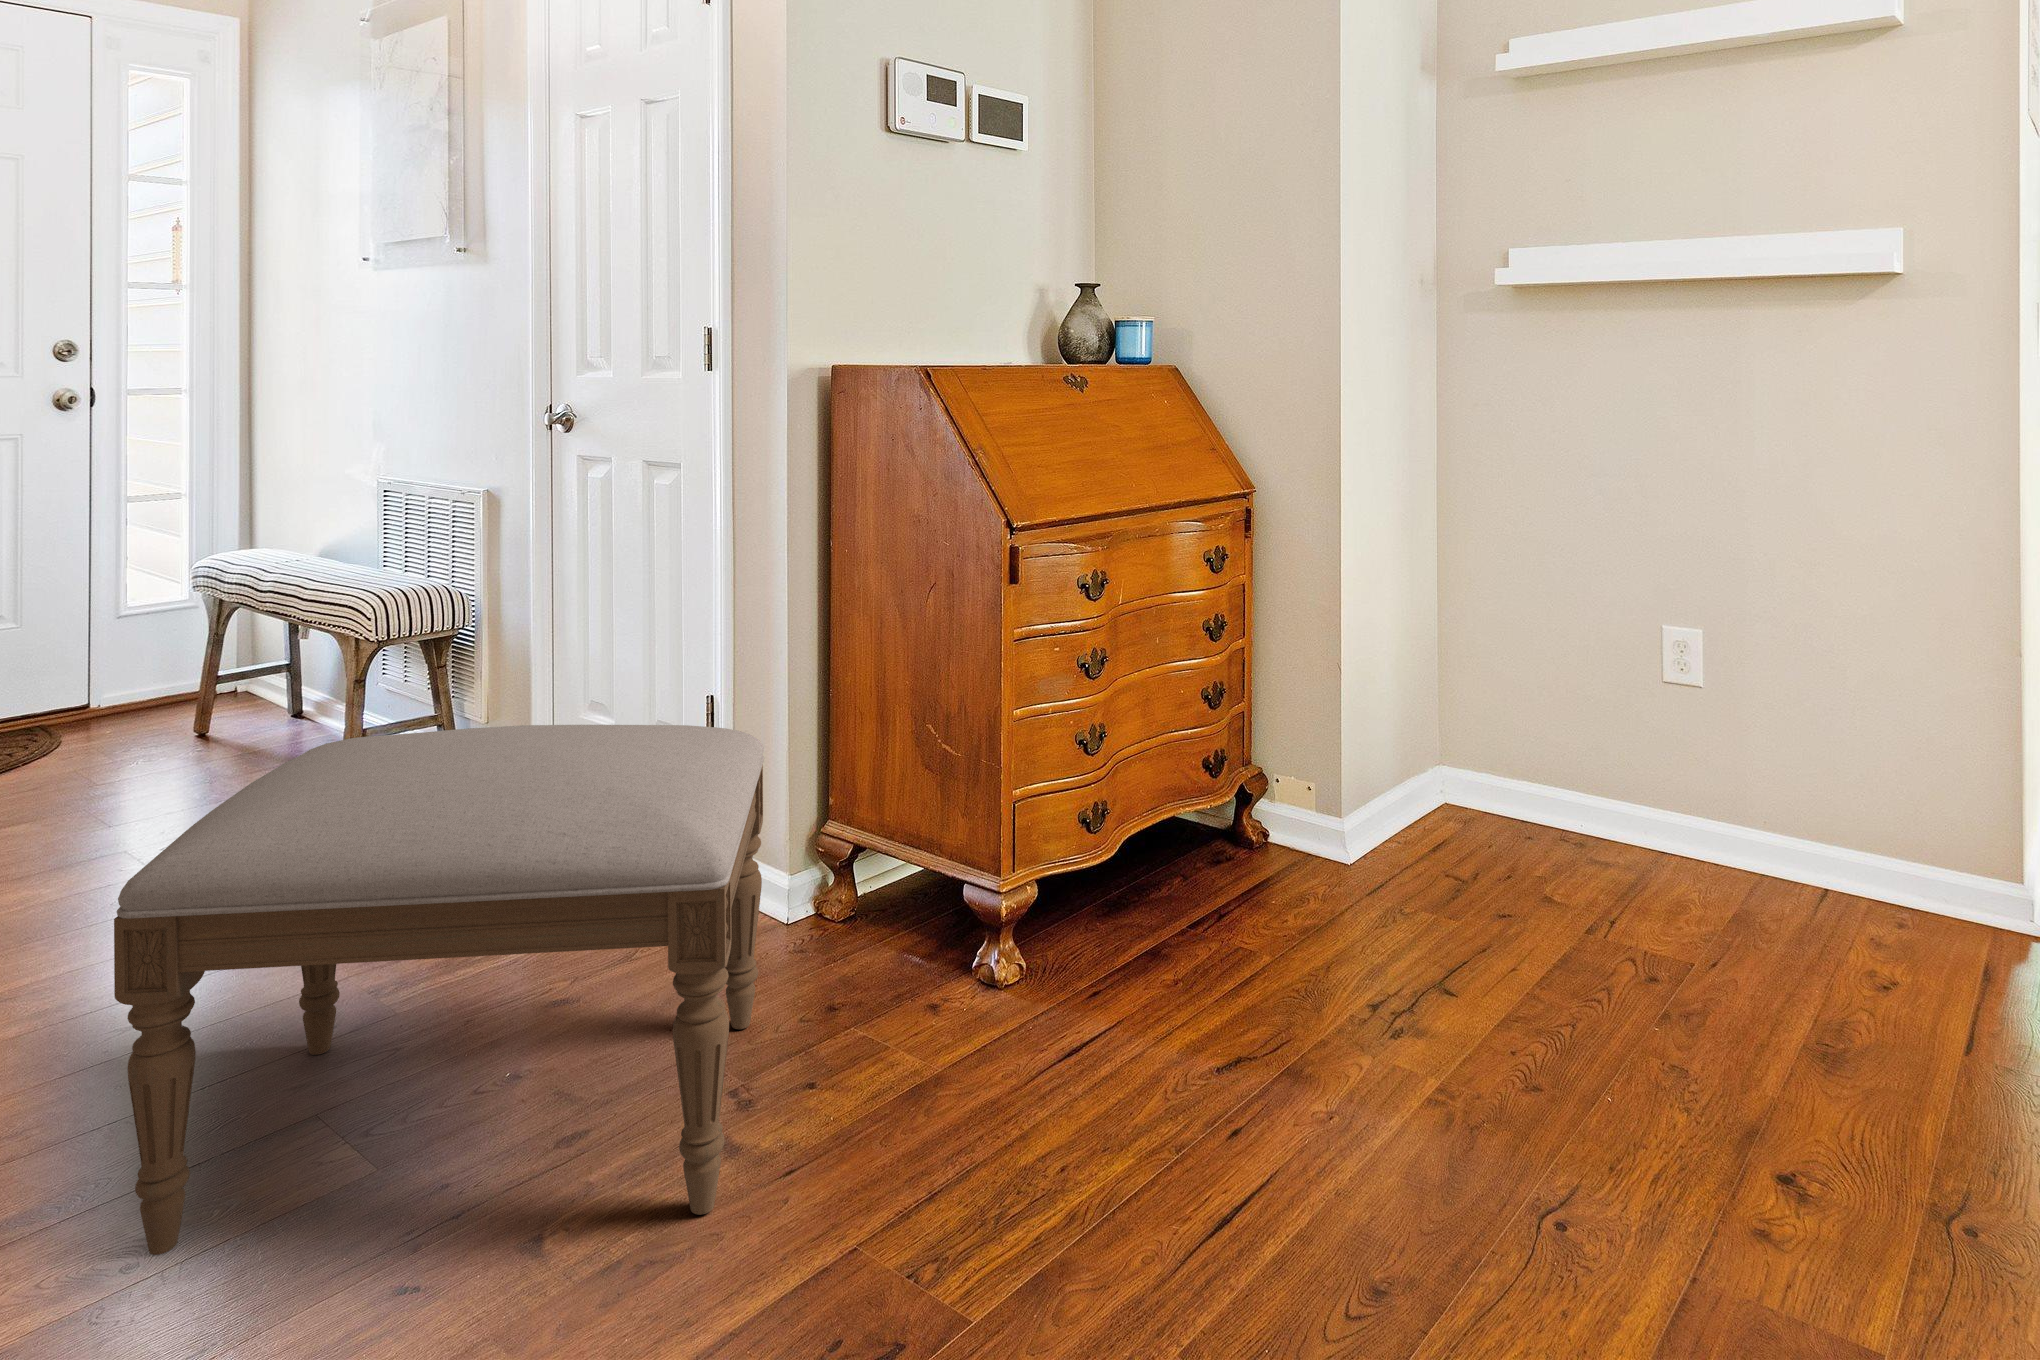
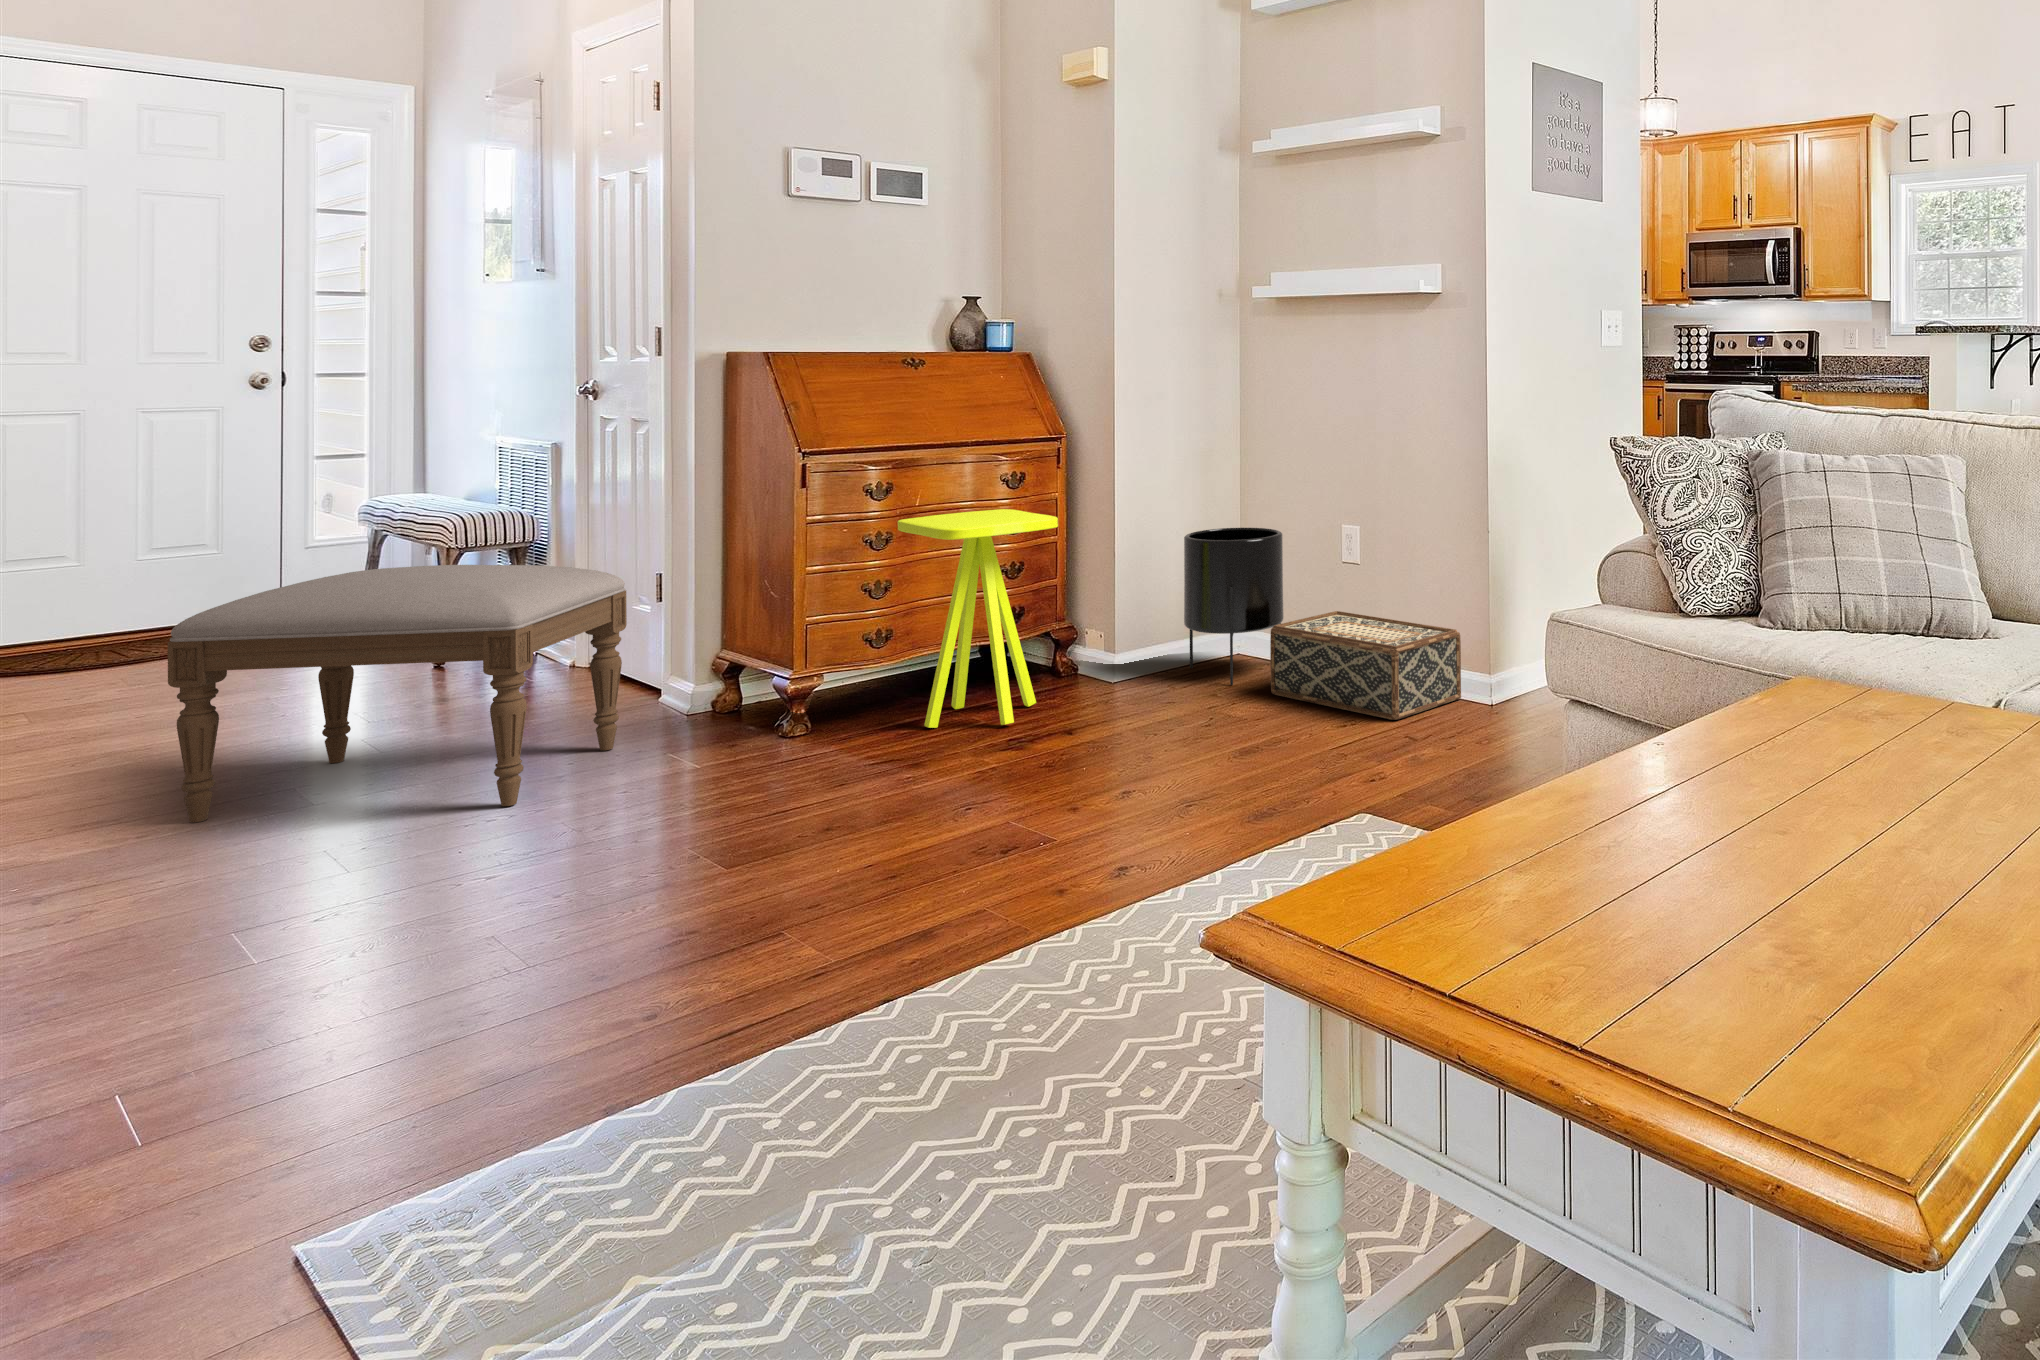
side table: none [1138,605,1386,978] -> present [898,509,1058,728]
planter: none [1433,618,1594,871] -> present [1184,528,1284,685]
woven basket: none [1650,753,1987,973] -> present [1270,611,1461,720]

